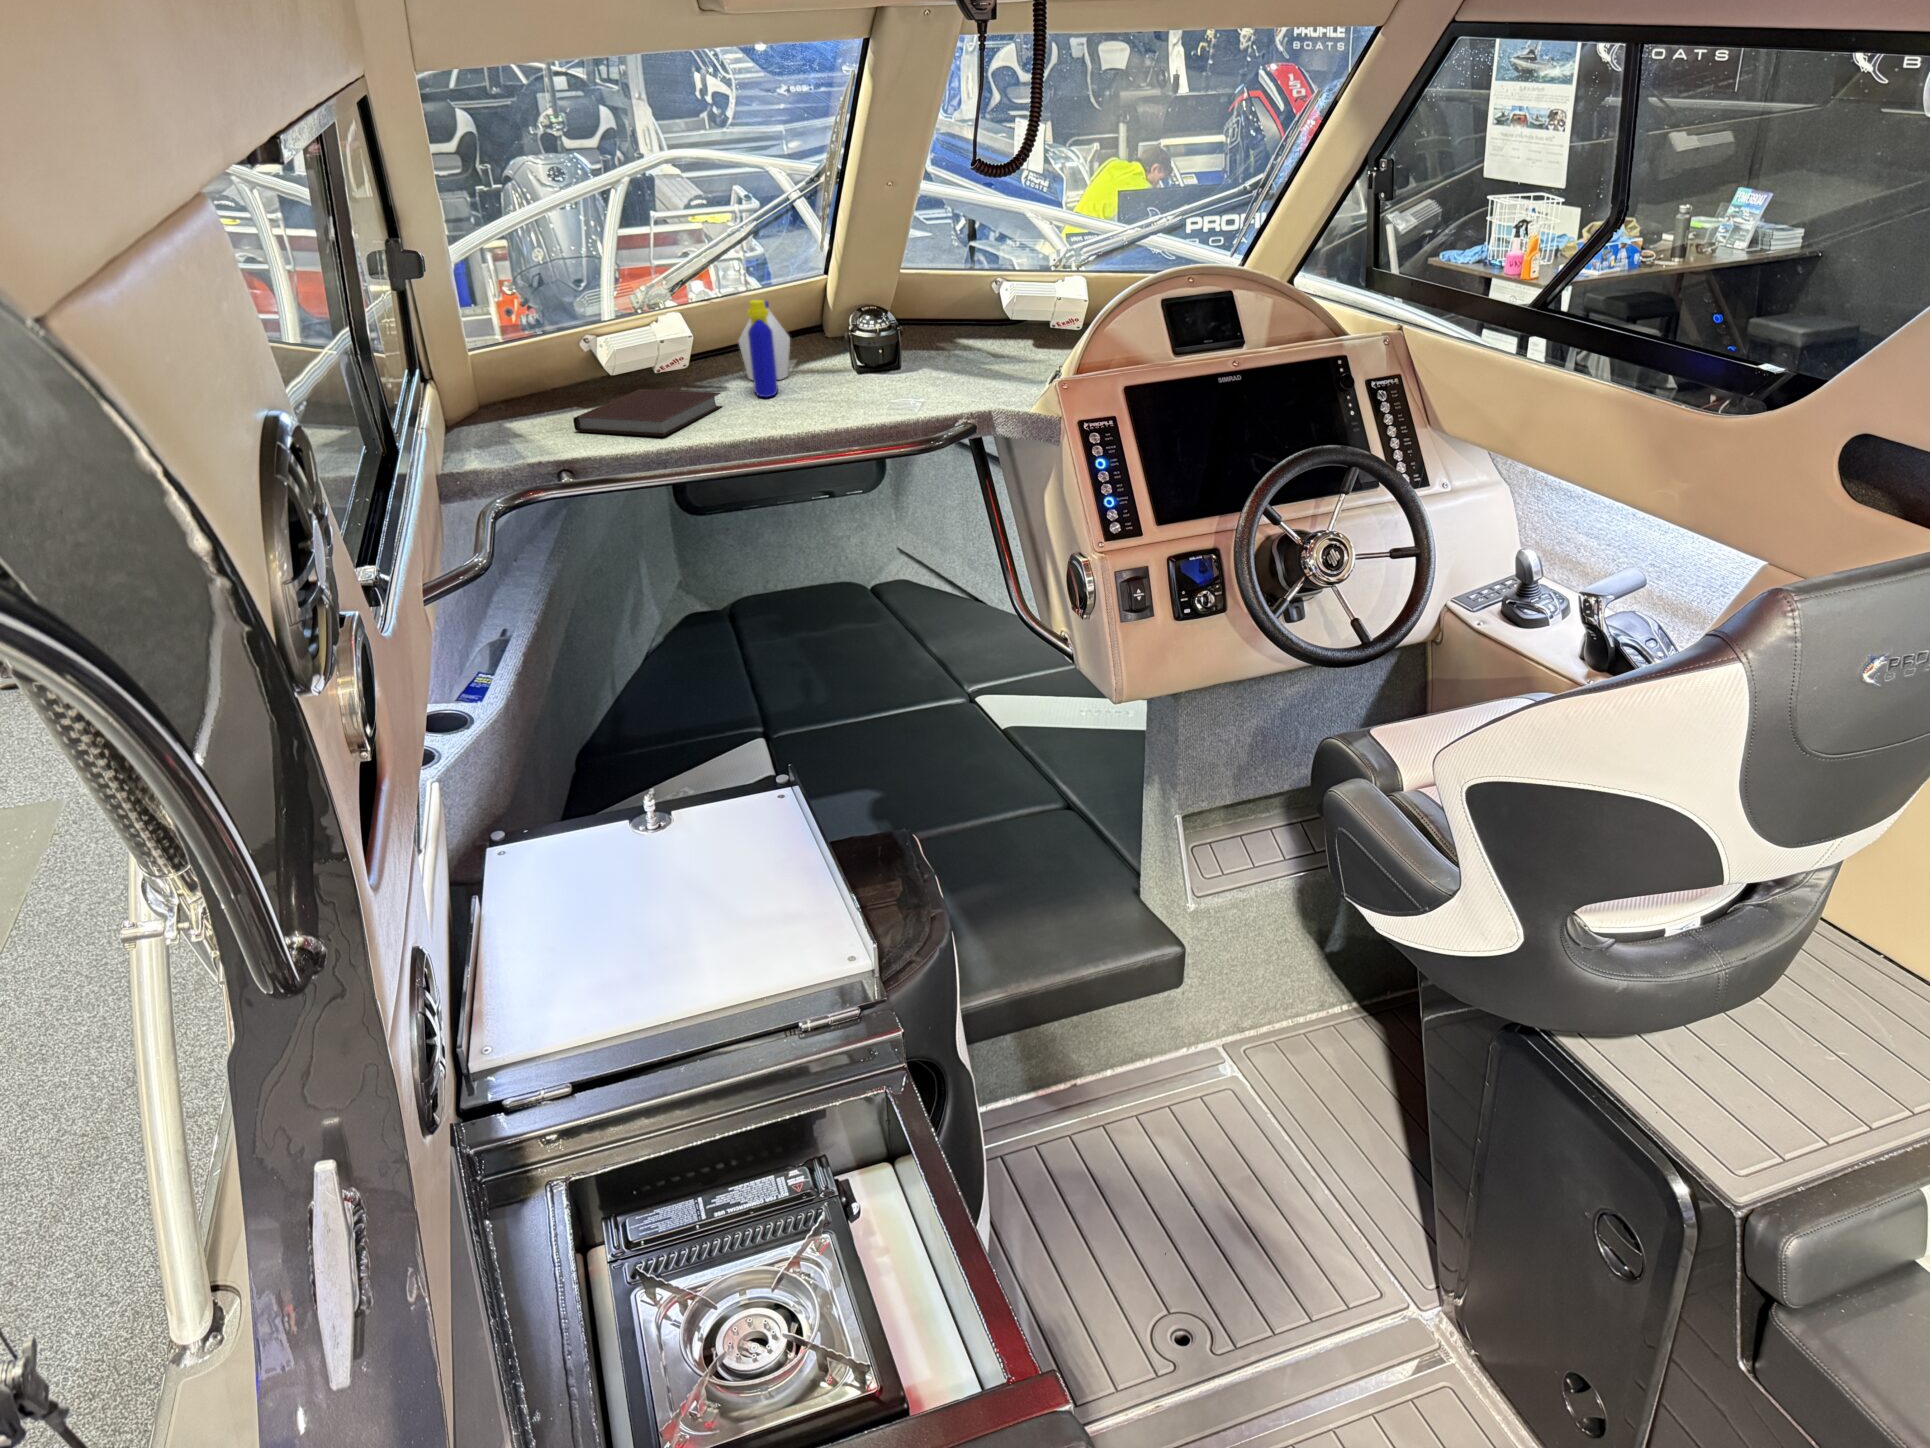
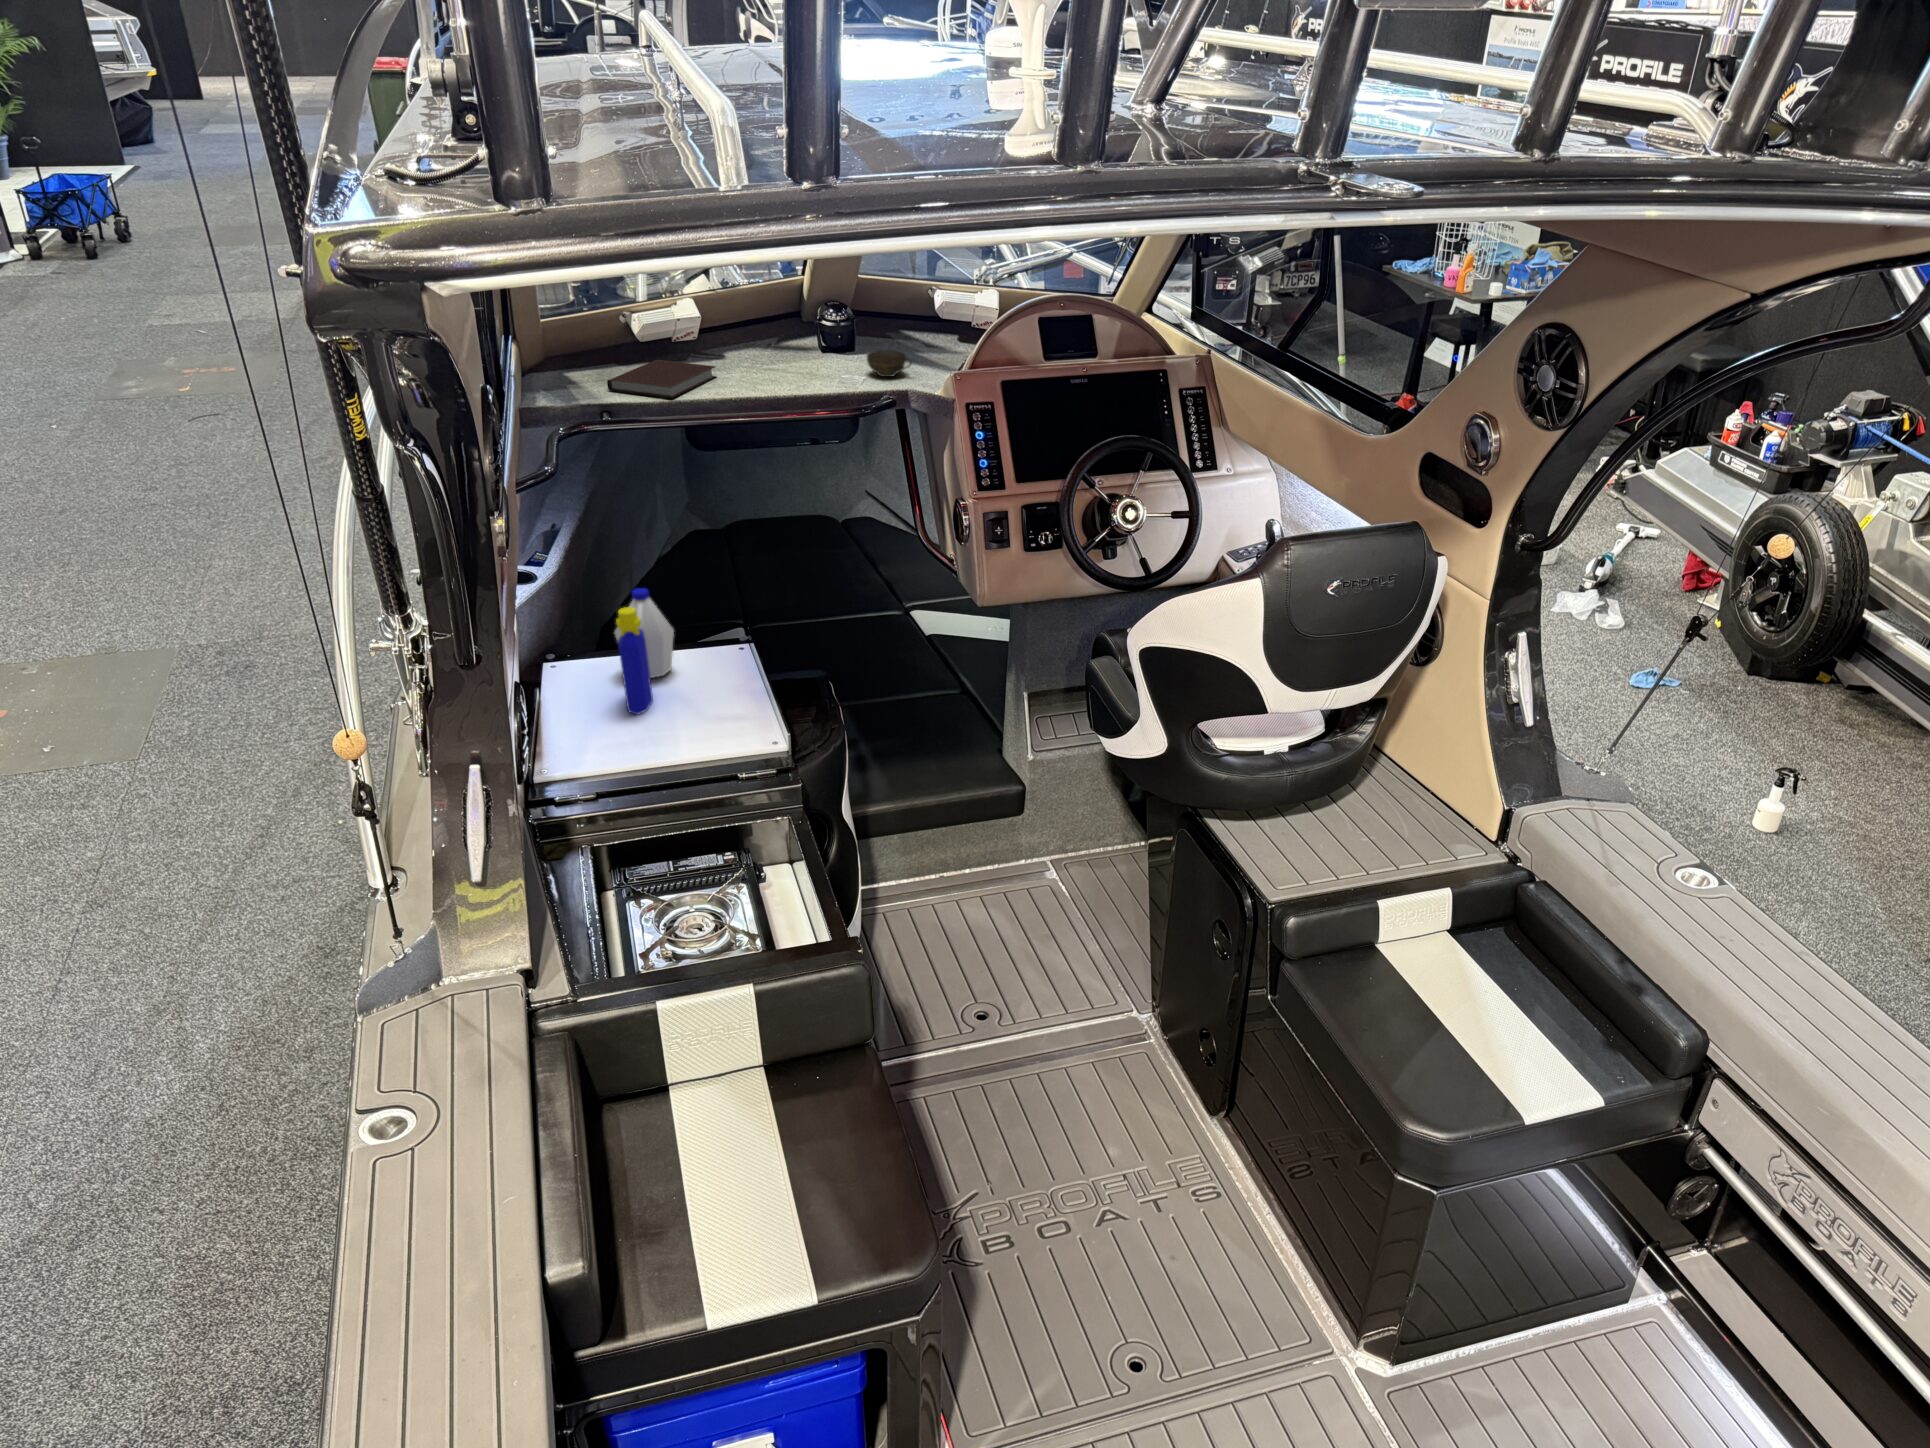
bottle: present [739,300,790,397] -> present [615,588,674,715]
cup: none [922,360,984,395] -> present [867,350,912,377]

